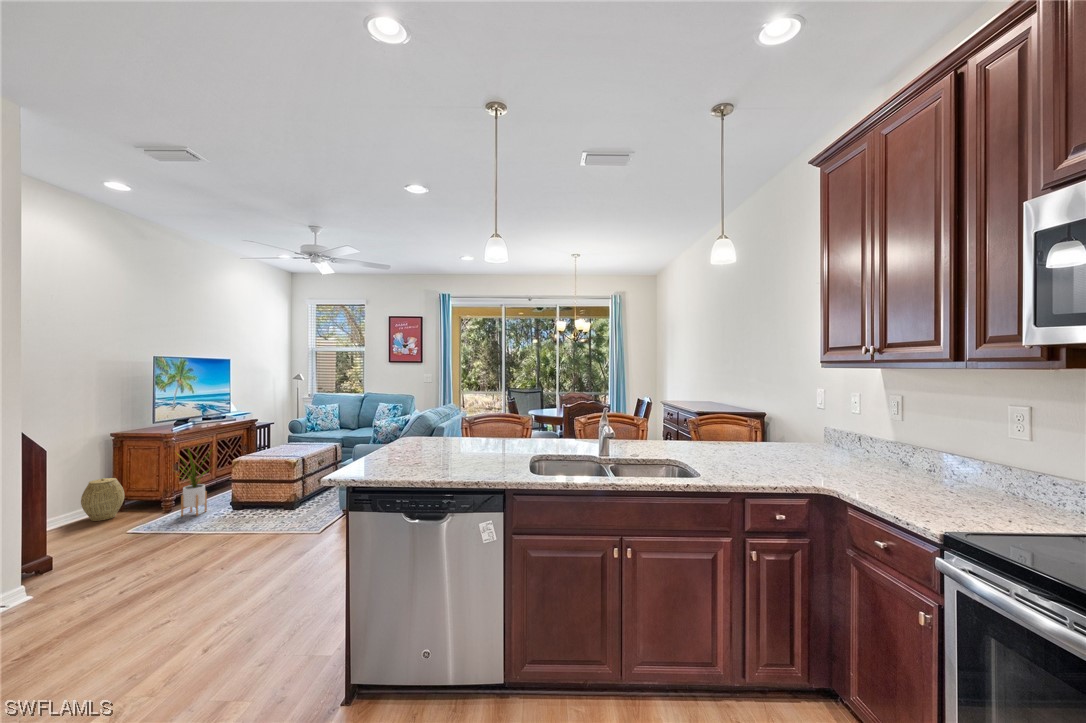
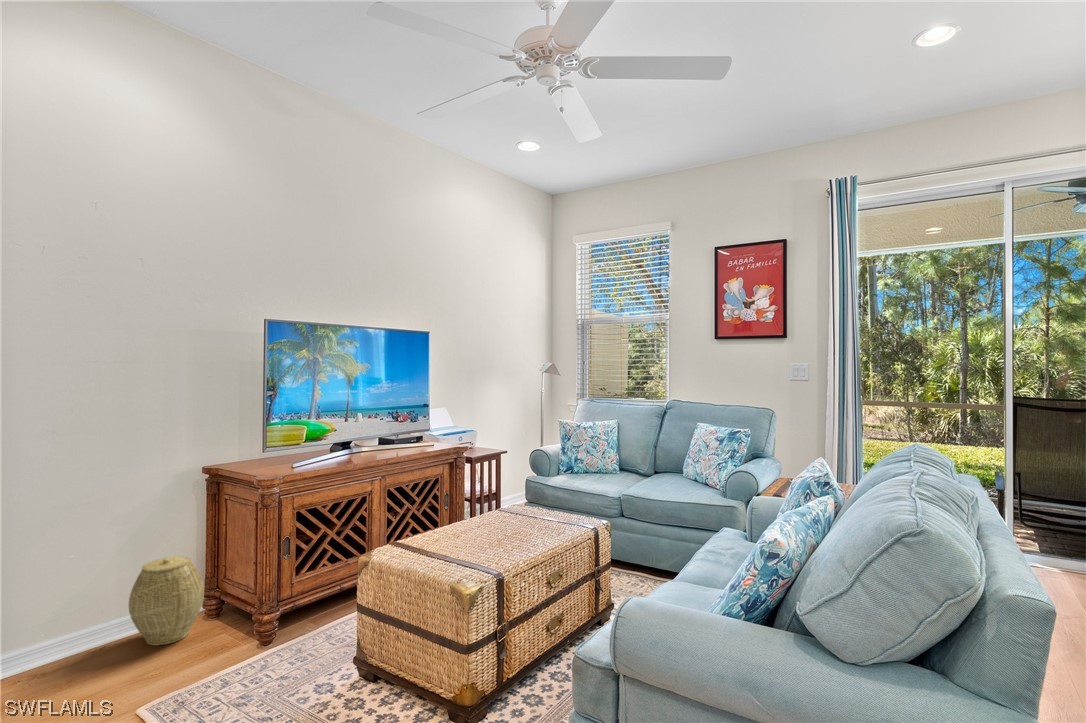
house plant: present [181,449,212,516] -> none [242,503,337,681]

